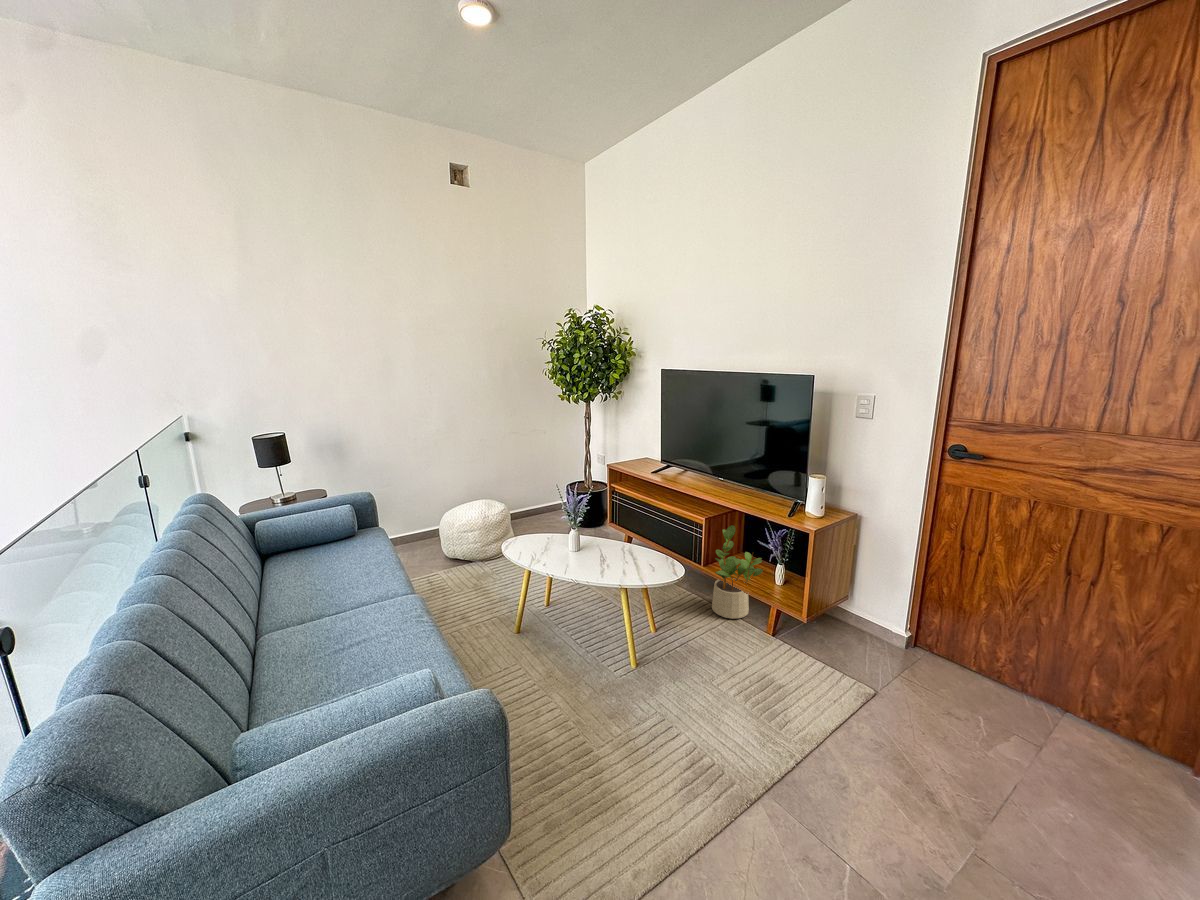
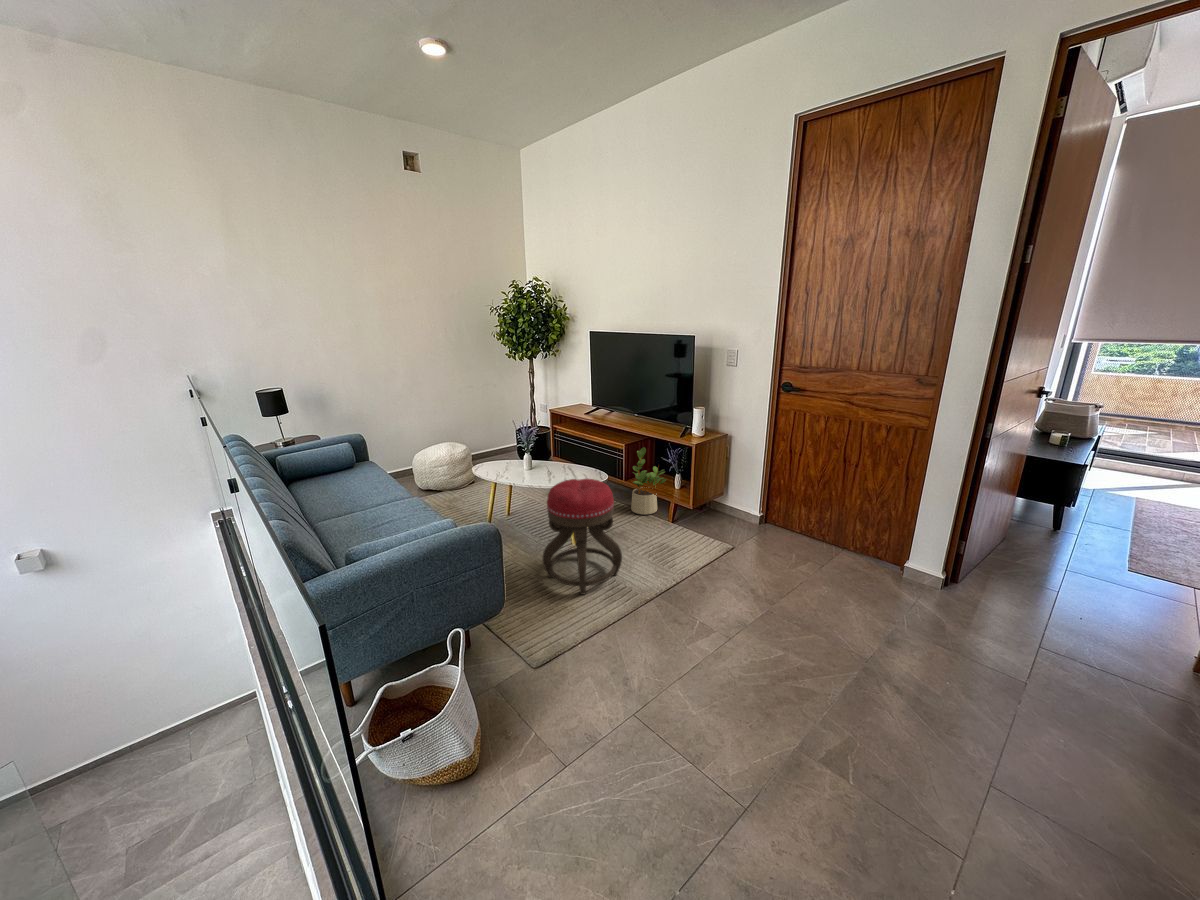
ottoman: none [587,580,708,771] -> present [543,479,622,594]

